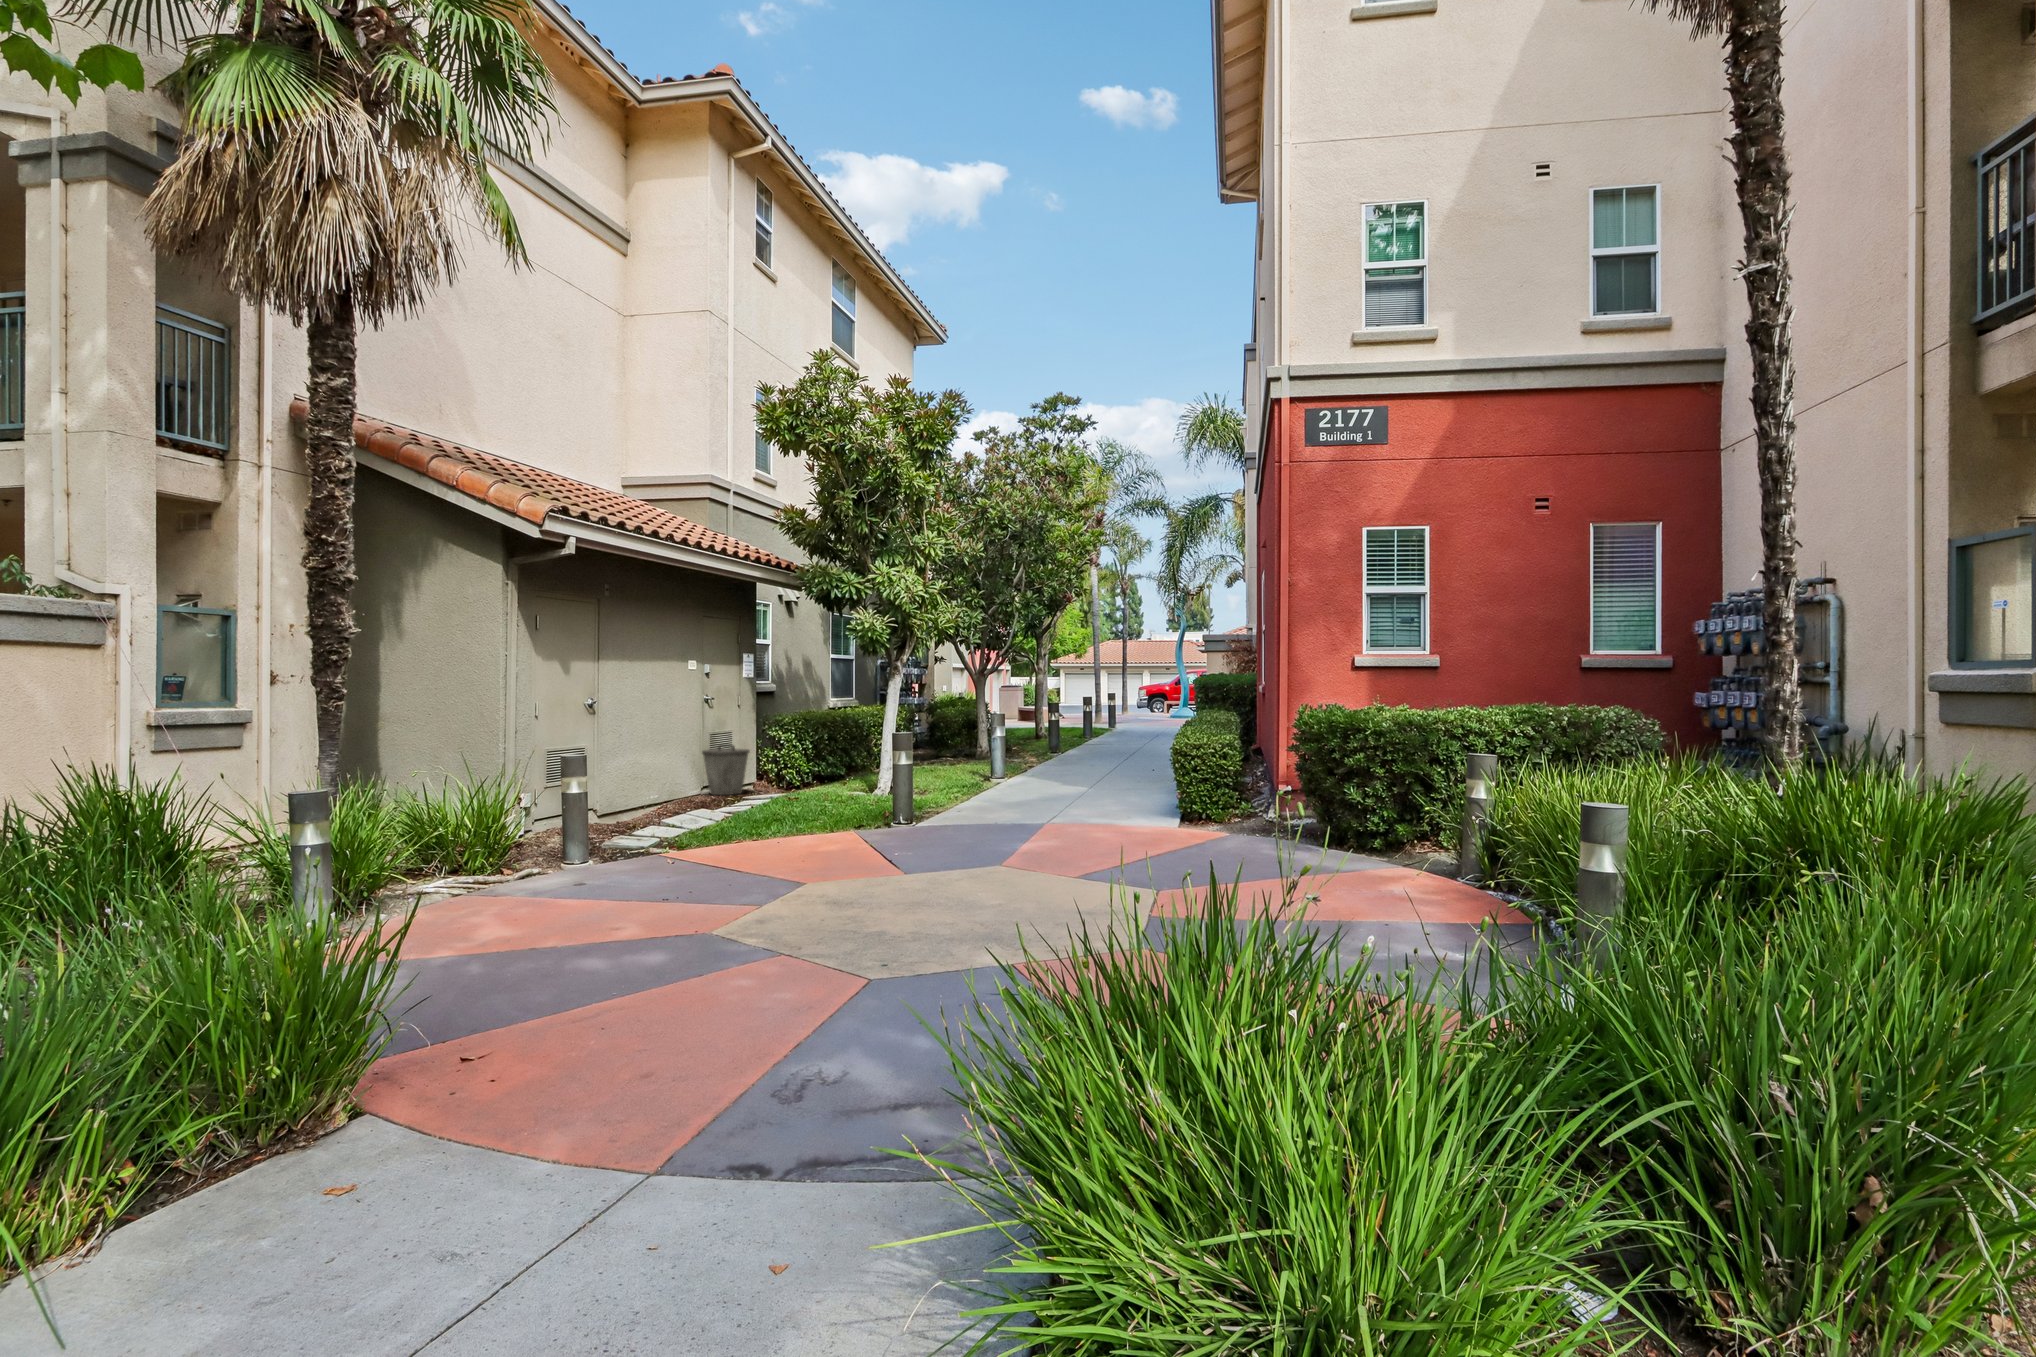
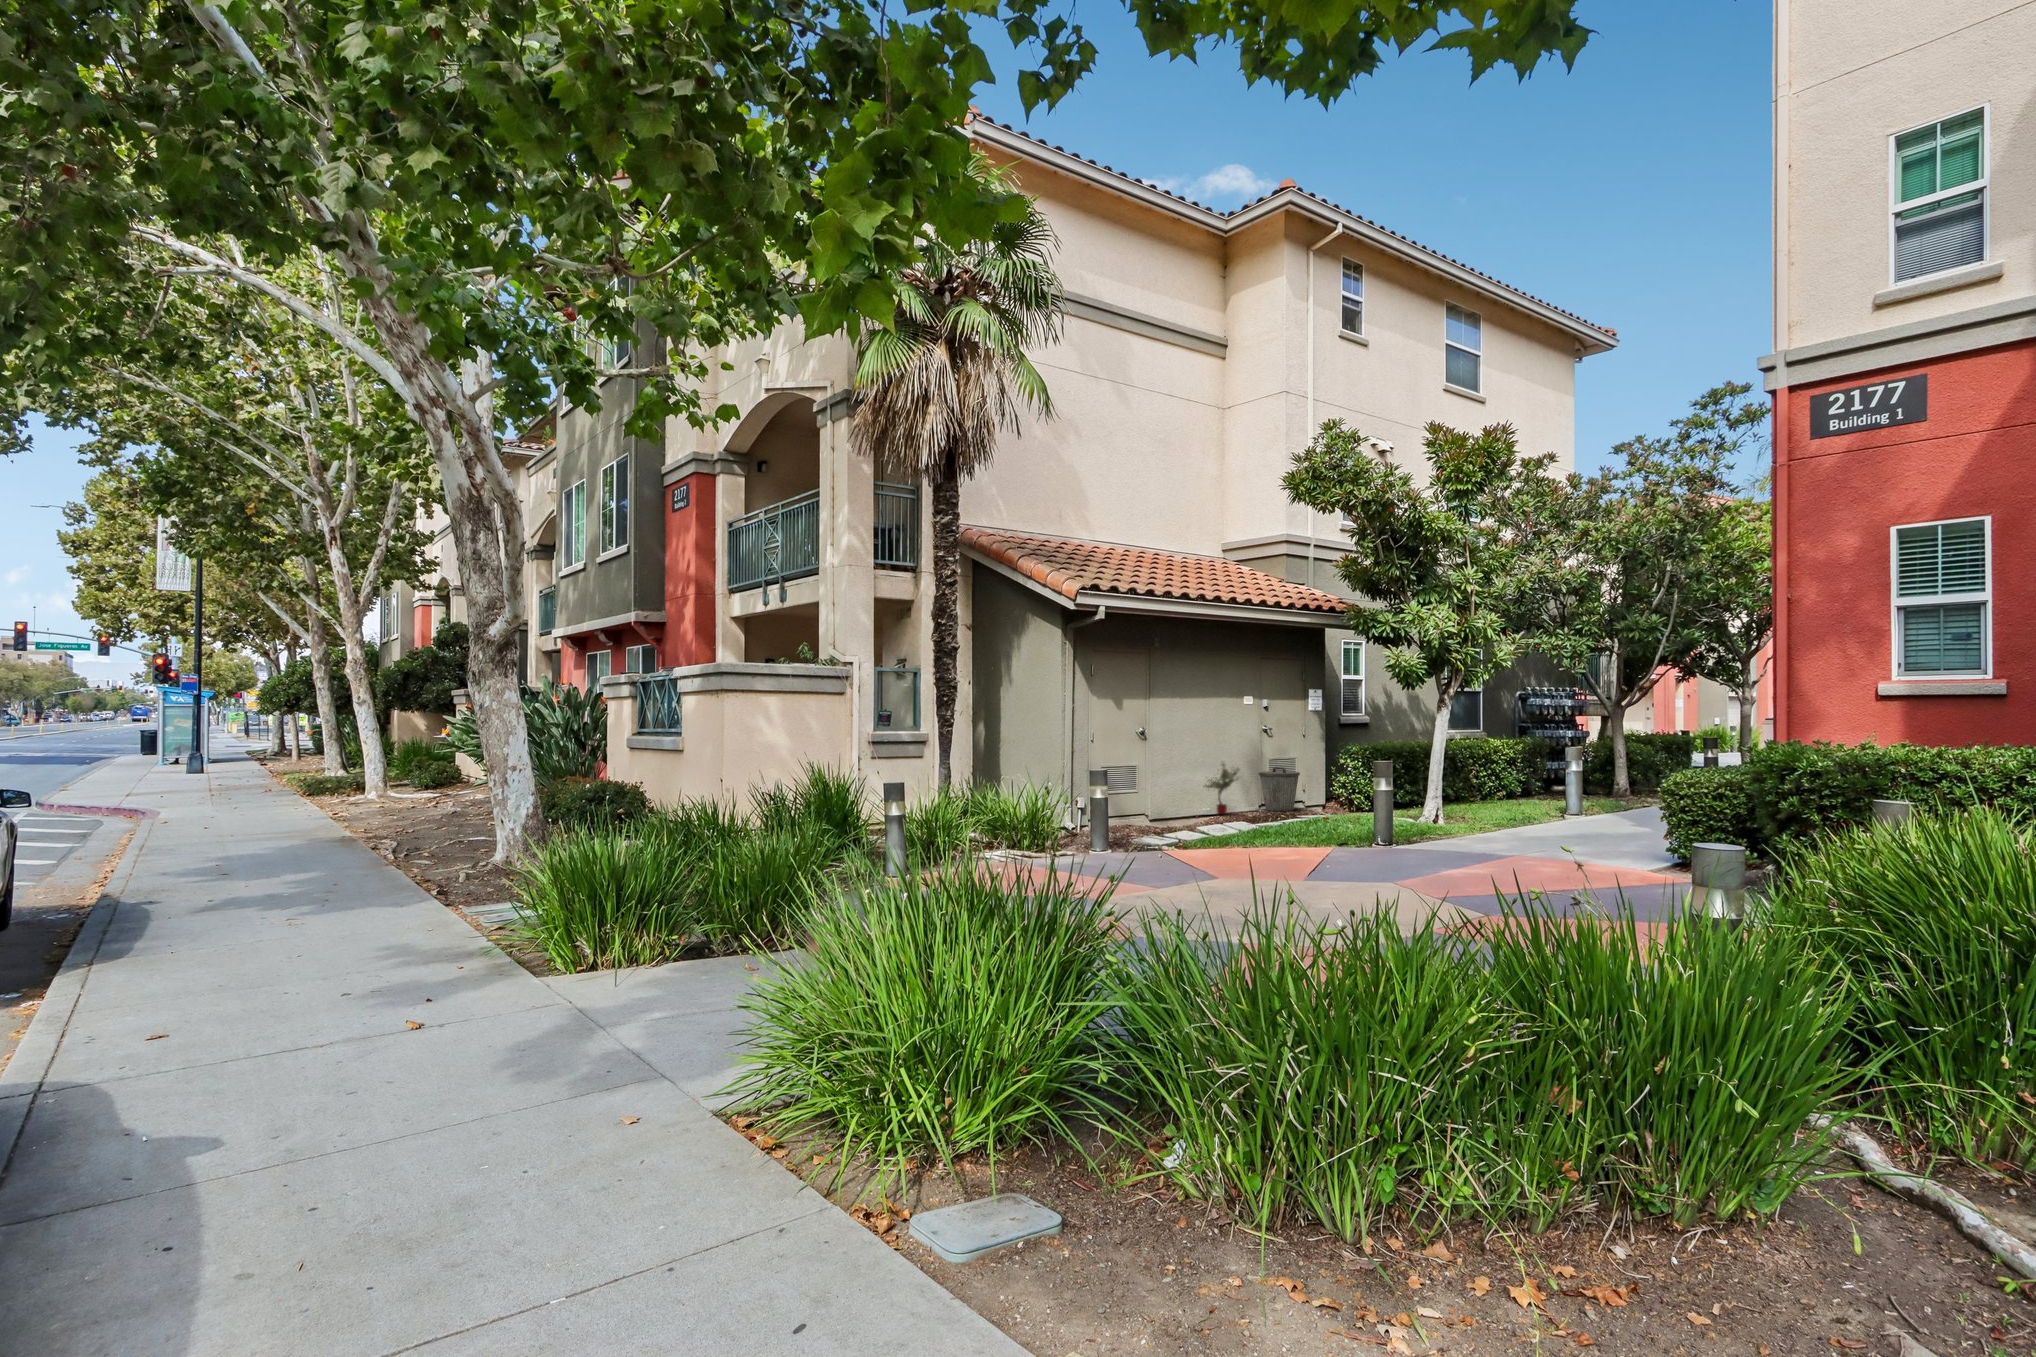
potted tree: none [654,739,697,805] -> present [1203,762,1240,815]

